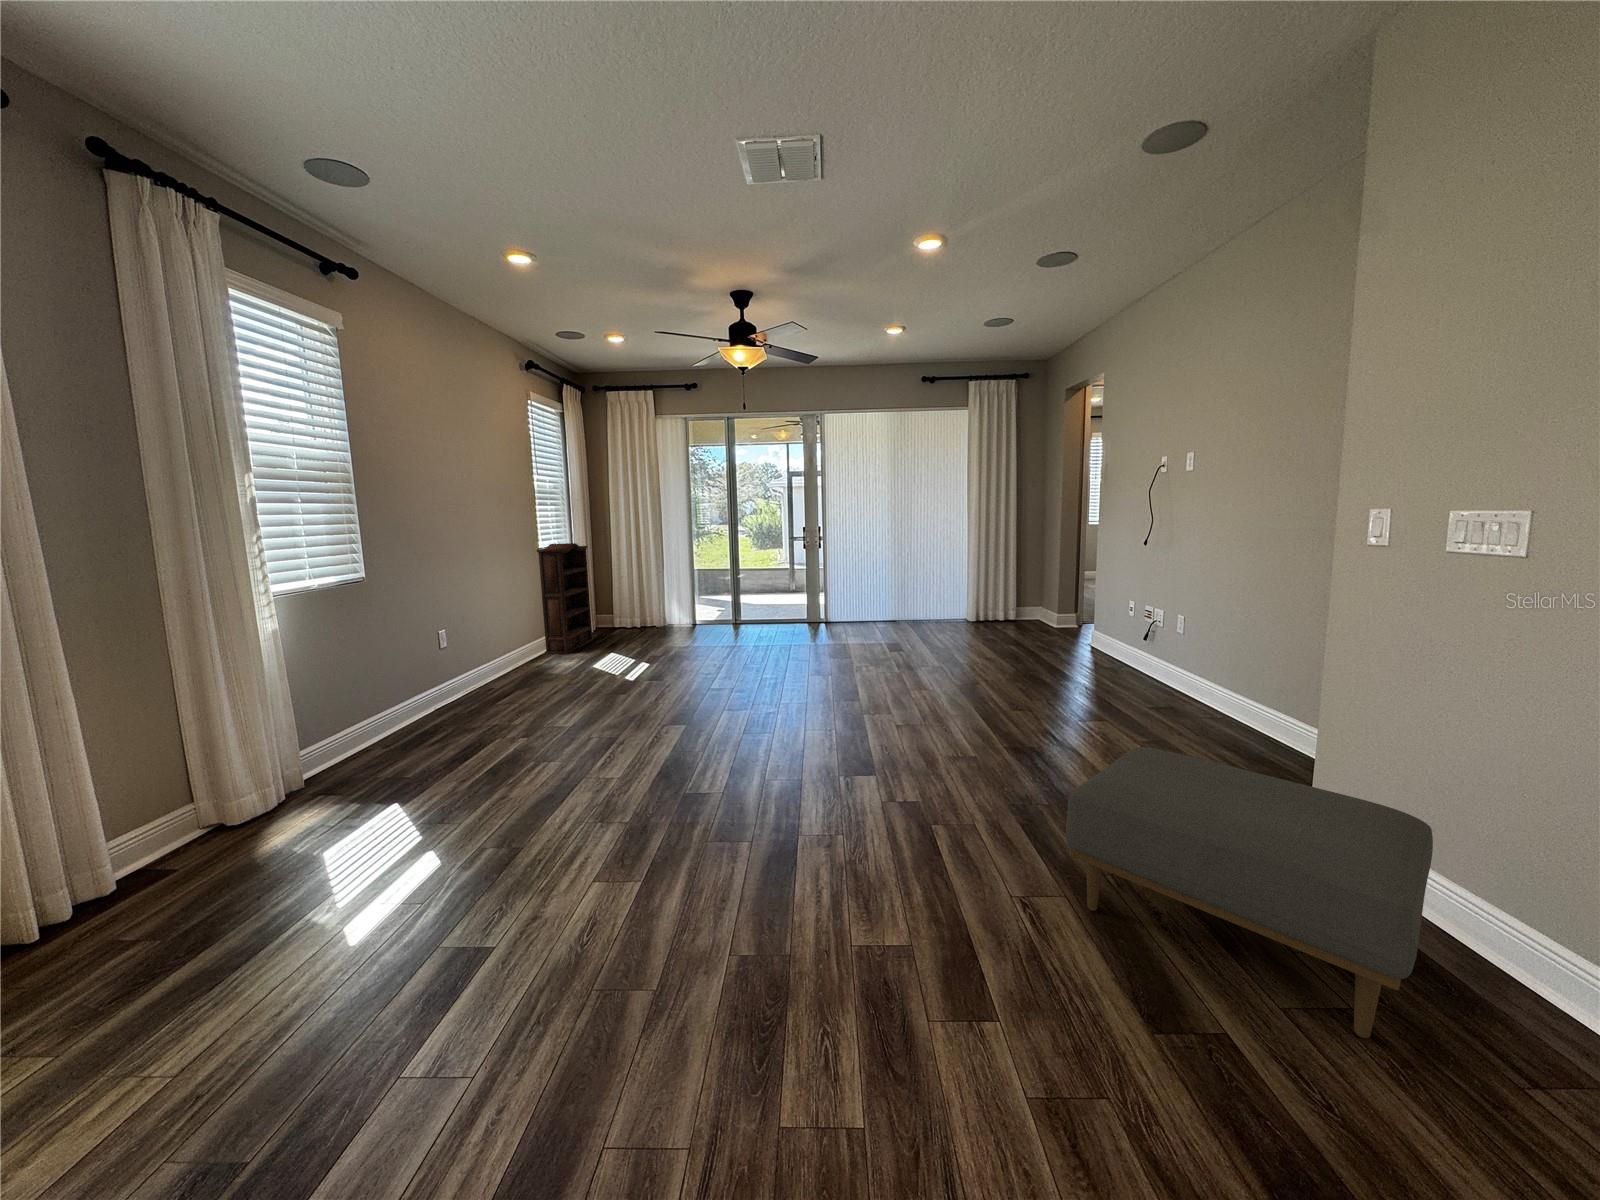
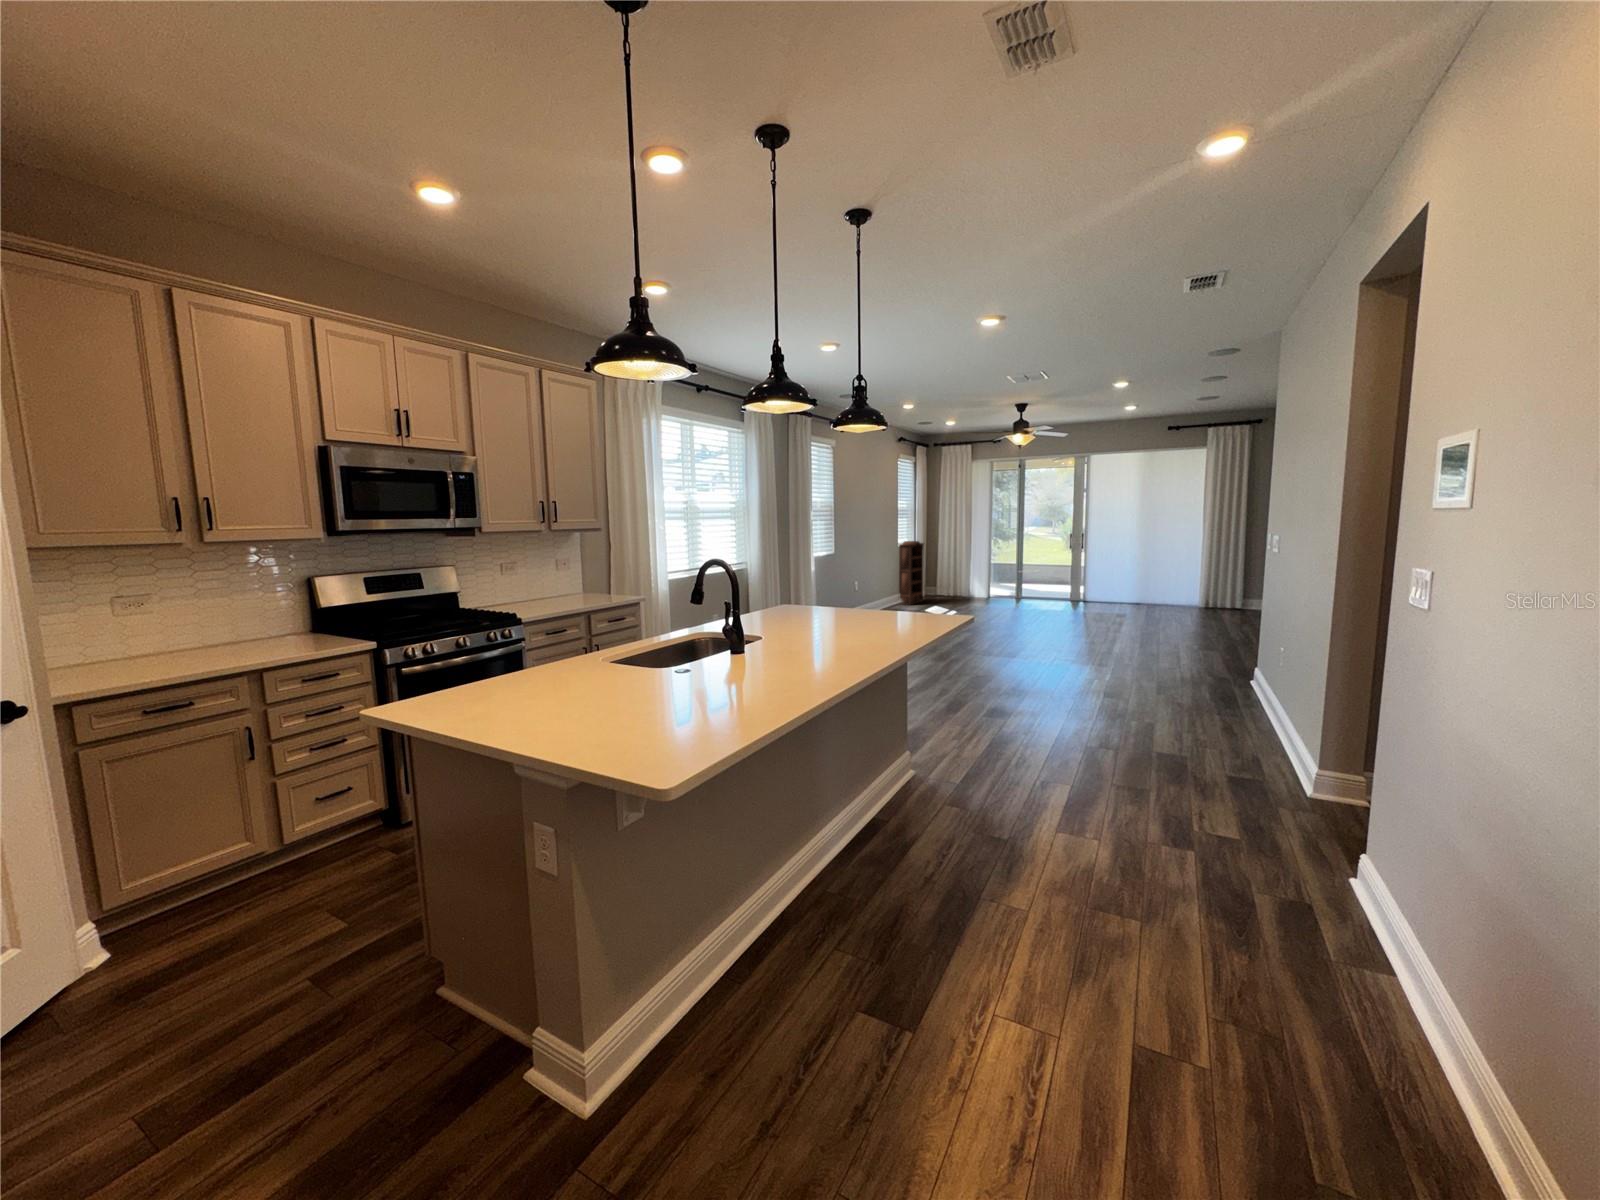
ottoman: present [1066,747,1433,1038] -> none [1109,626,1234,693]

